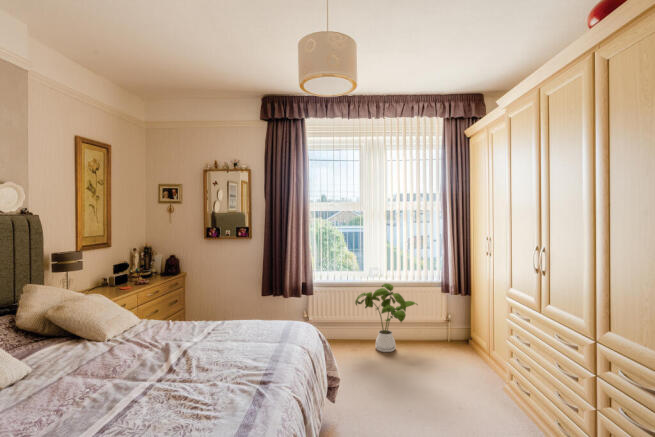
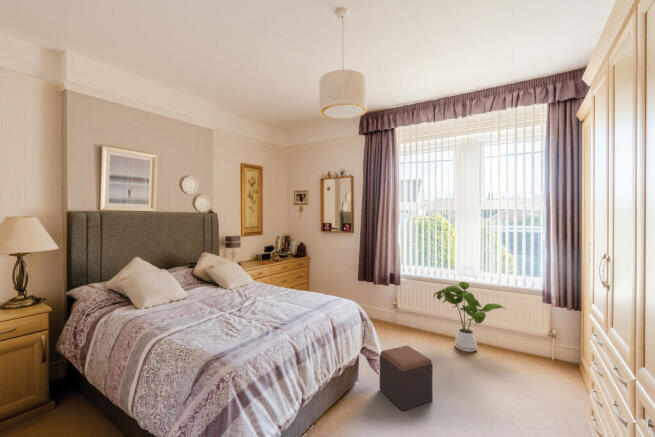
footstool: none [347,358,399,426] -> present [380,345,433,411]

